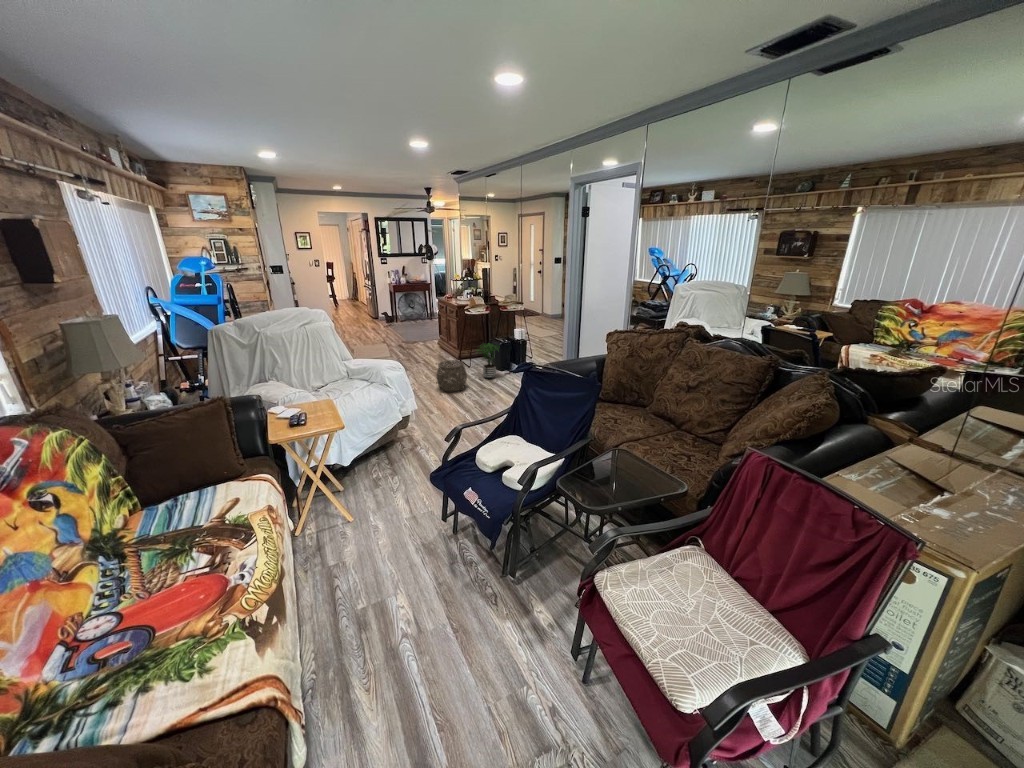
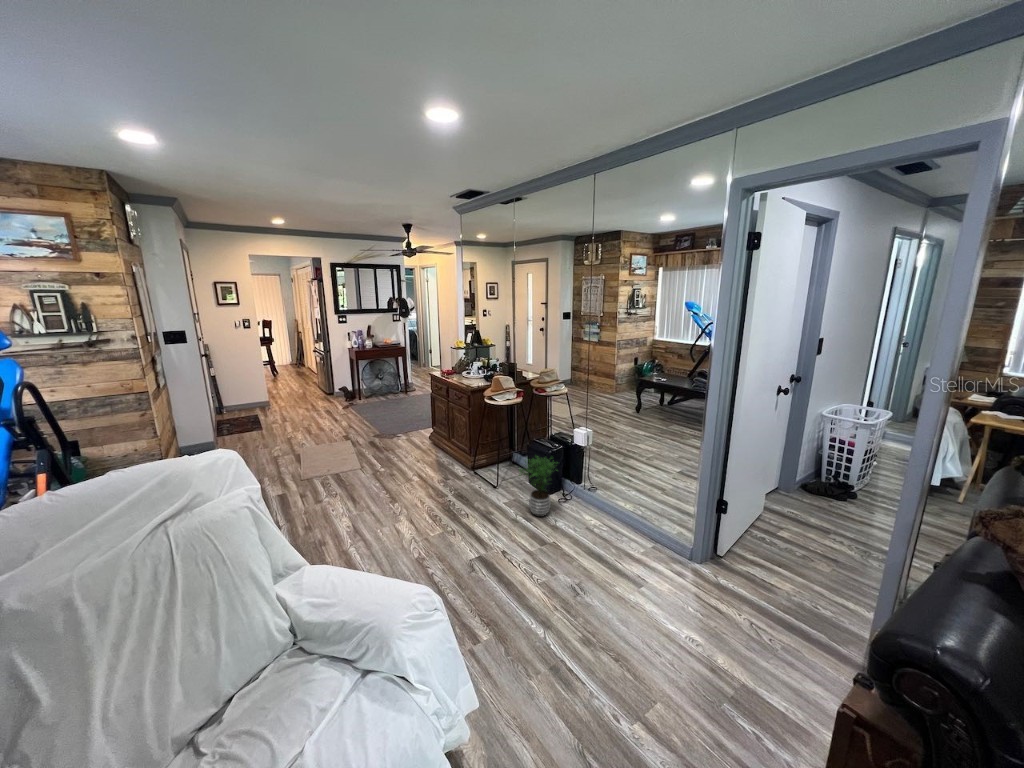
woven basket: present [436,360,467,392] -> none [462,497,516,563]

